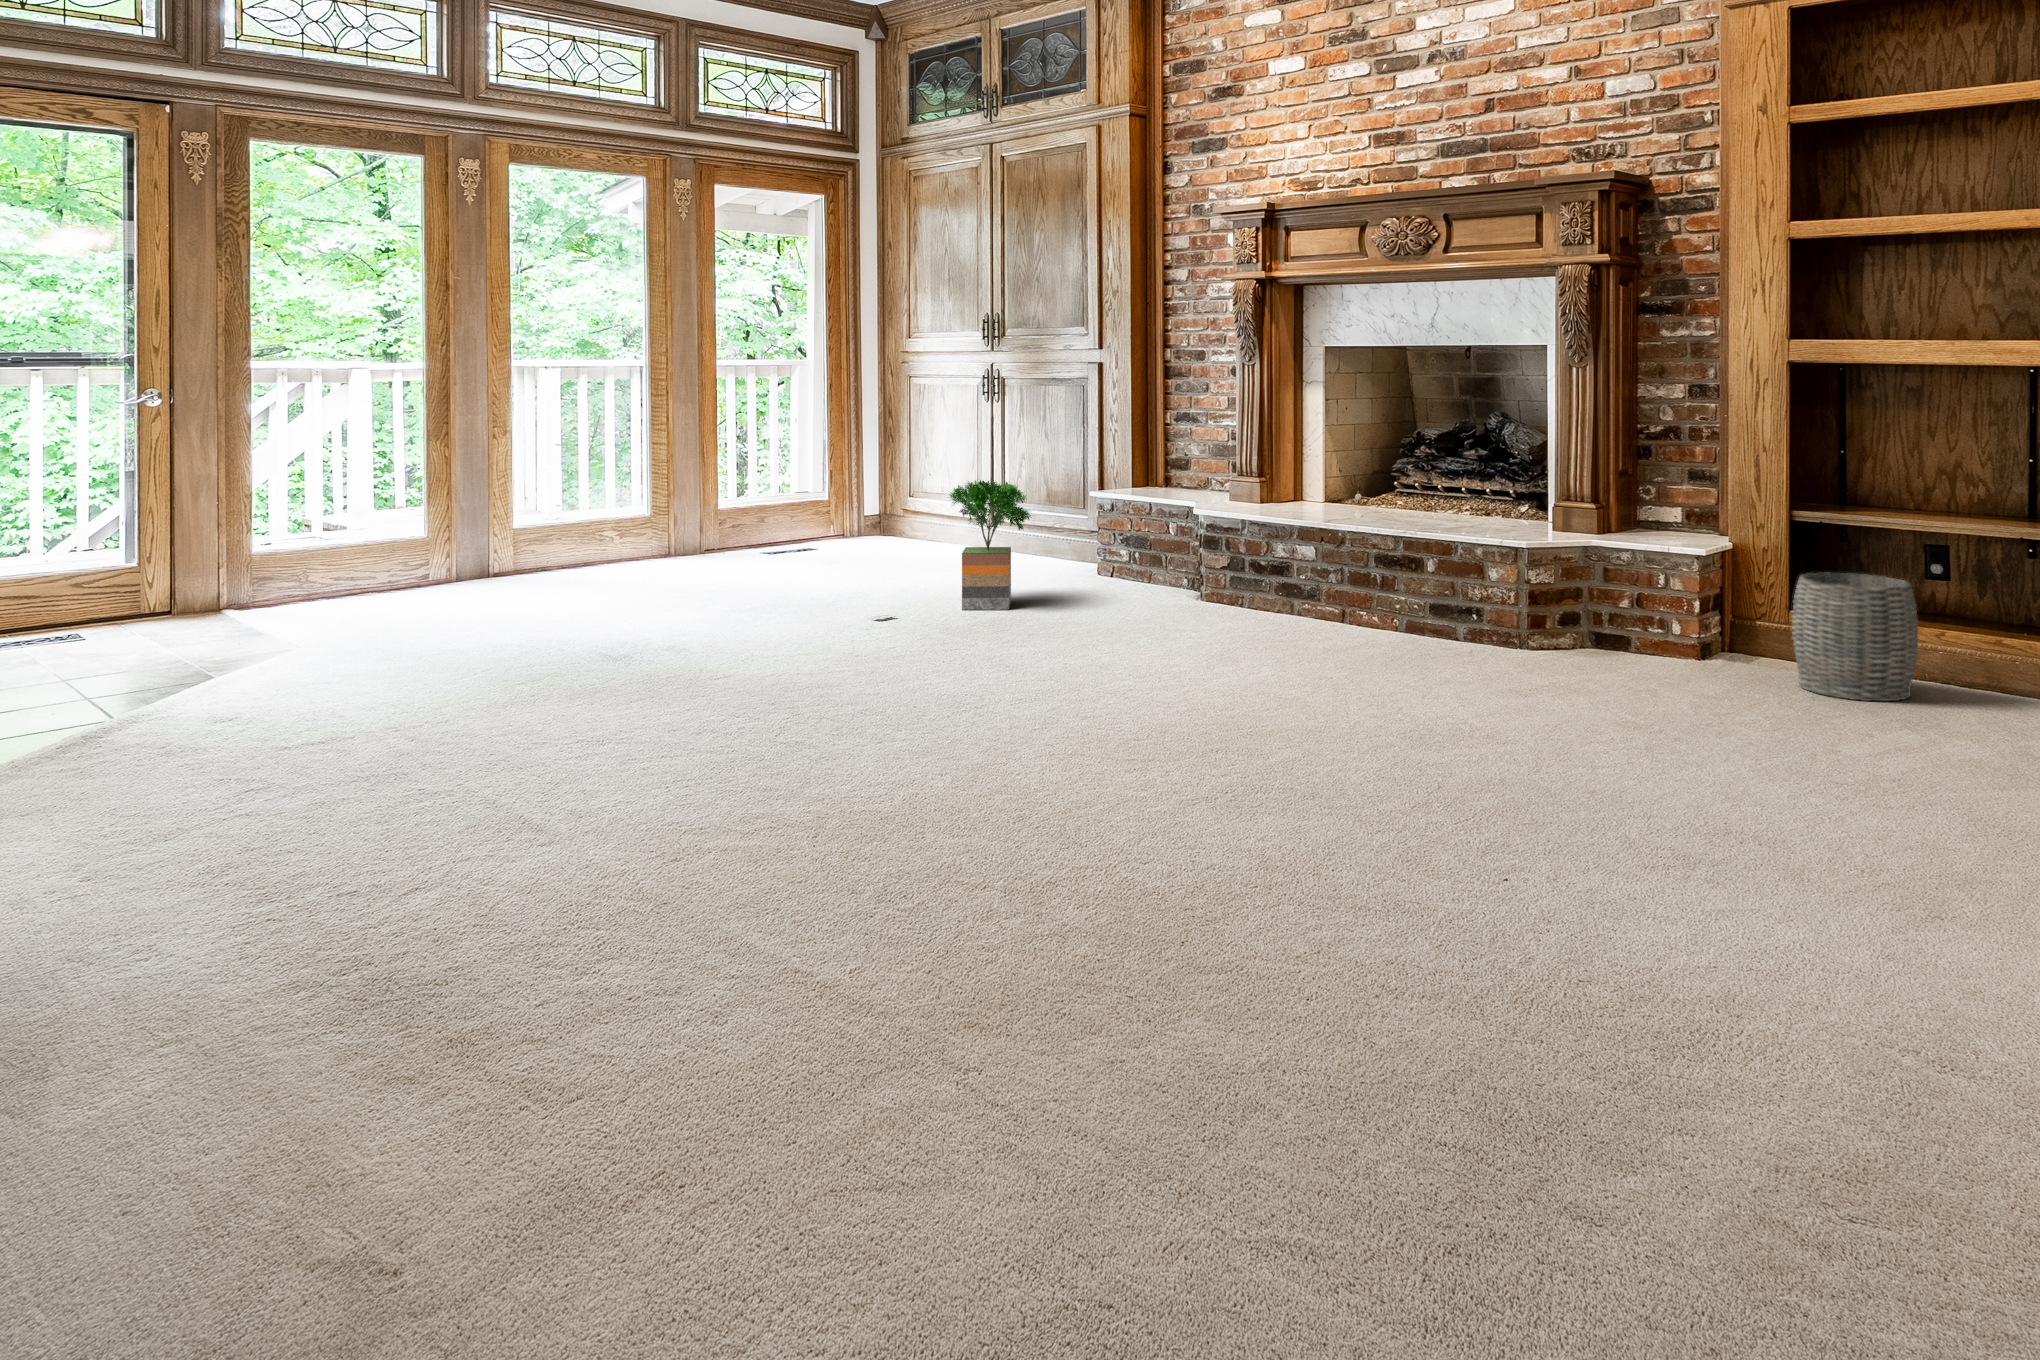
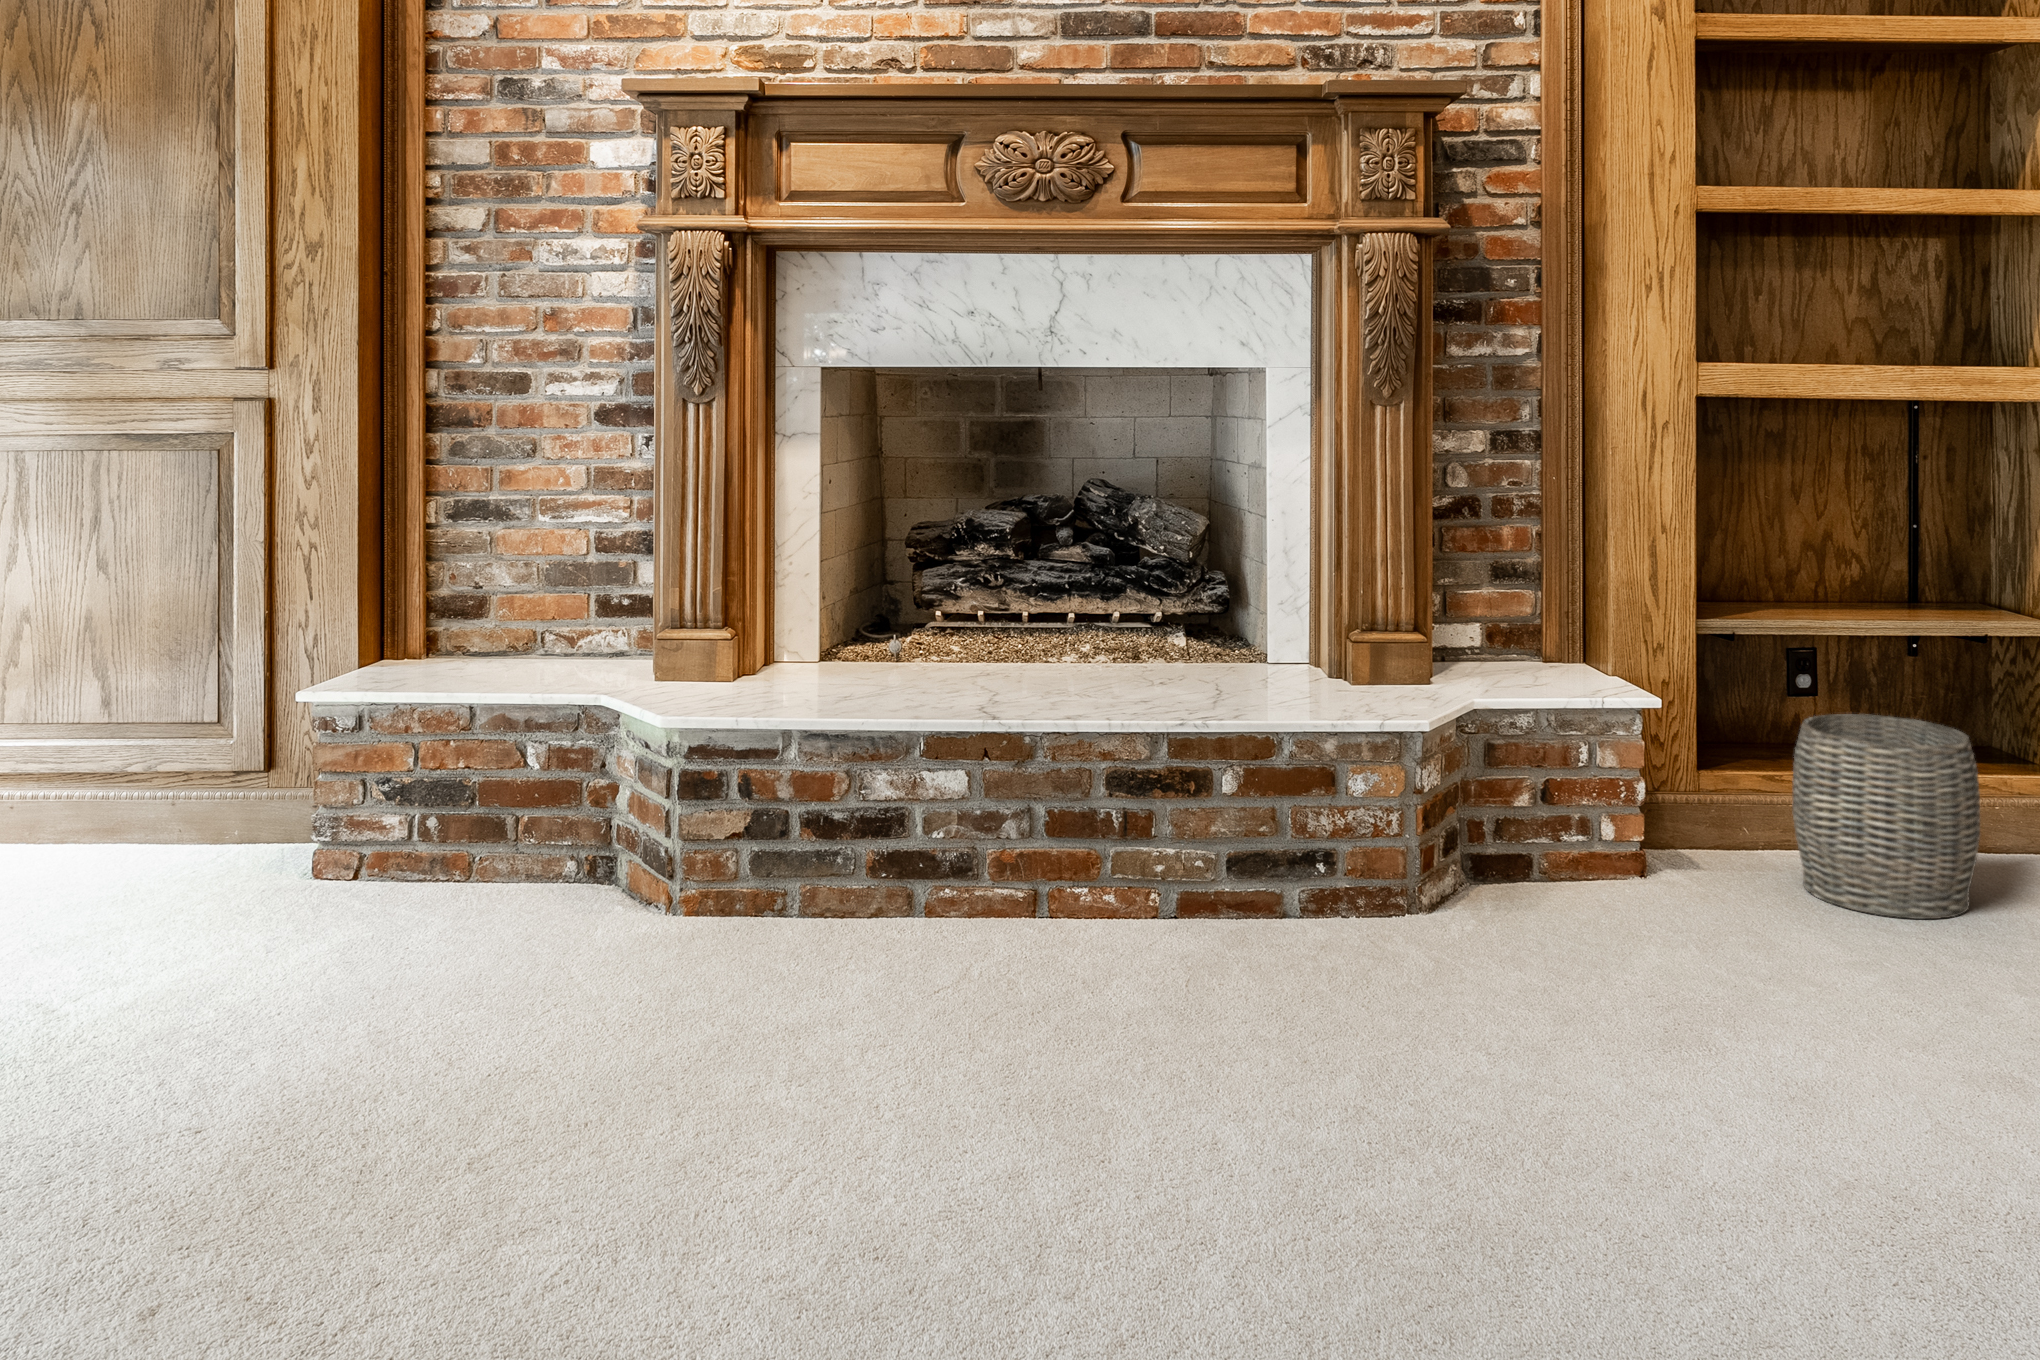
potted tree: present [950,480,1031,610] -> none [59,707,331,1084]

